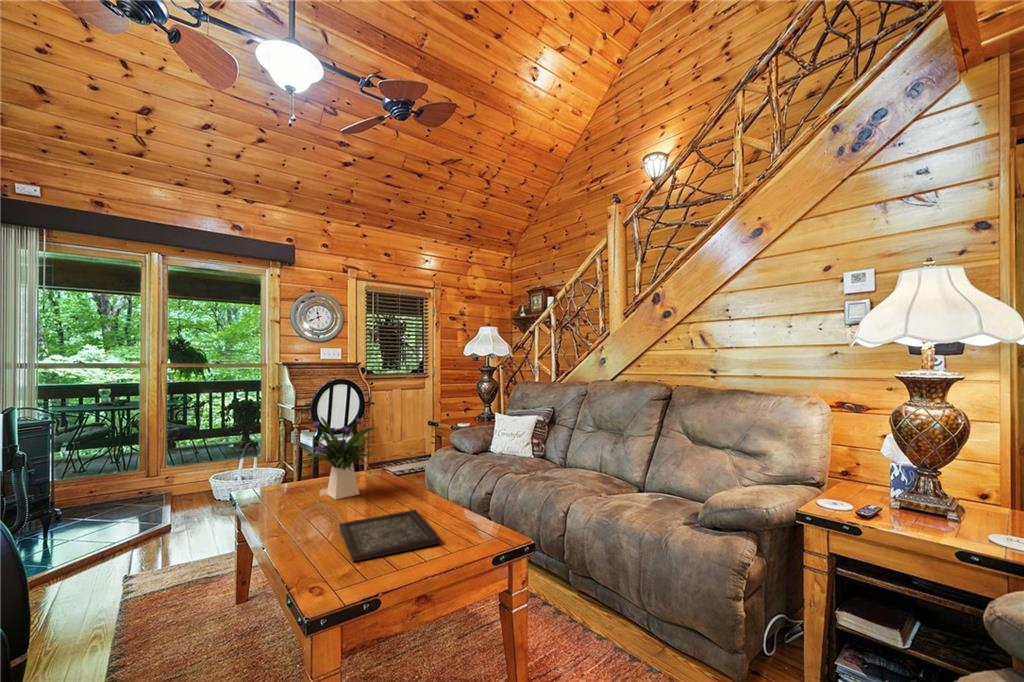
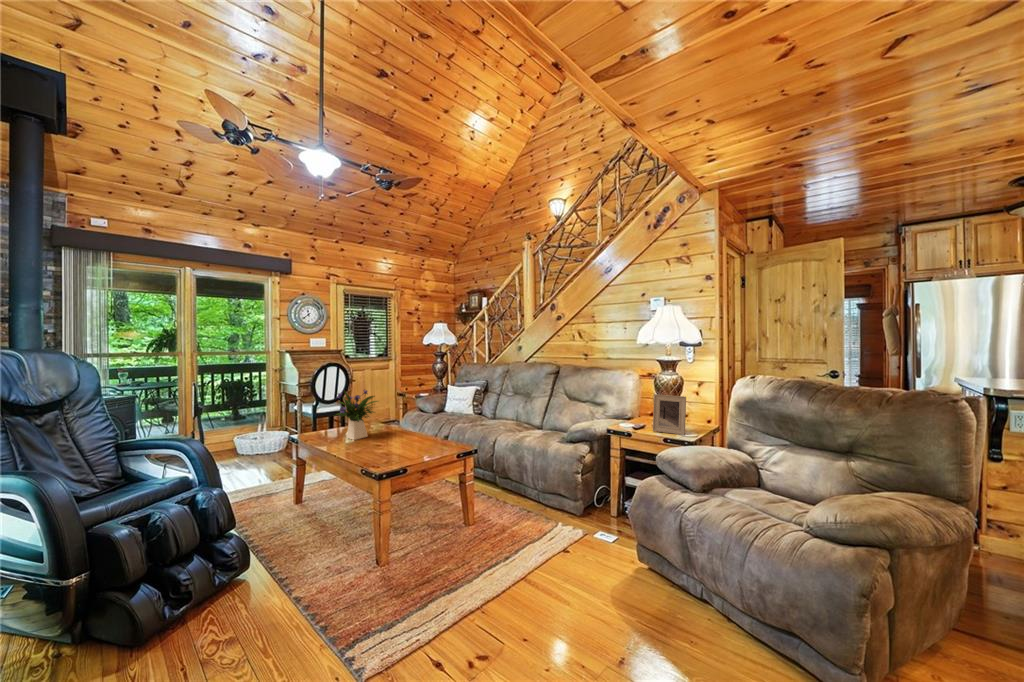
picture frame: none [902,444,995,540] -> present [653,394,686,435]
tray: present [339,510,441,561] -> none [365,442,426,465]

